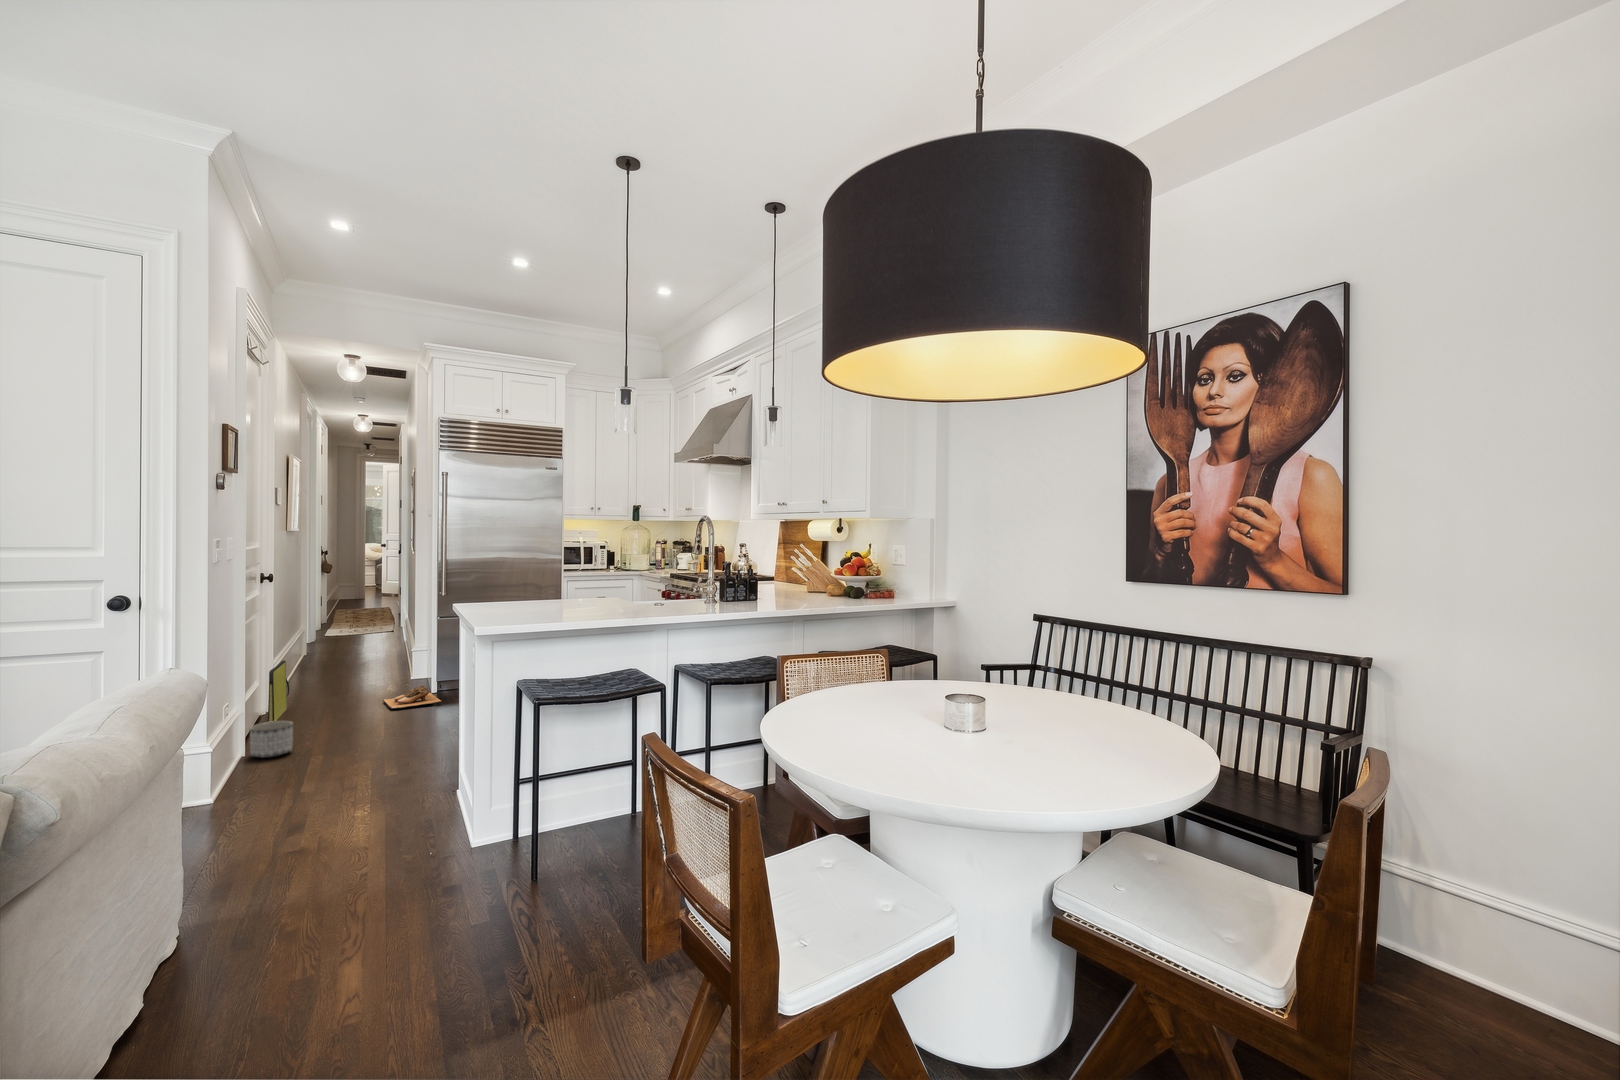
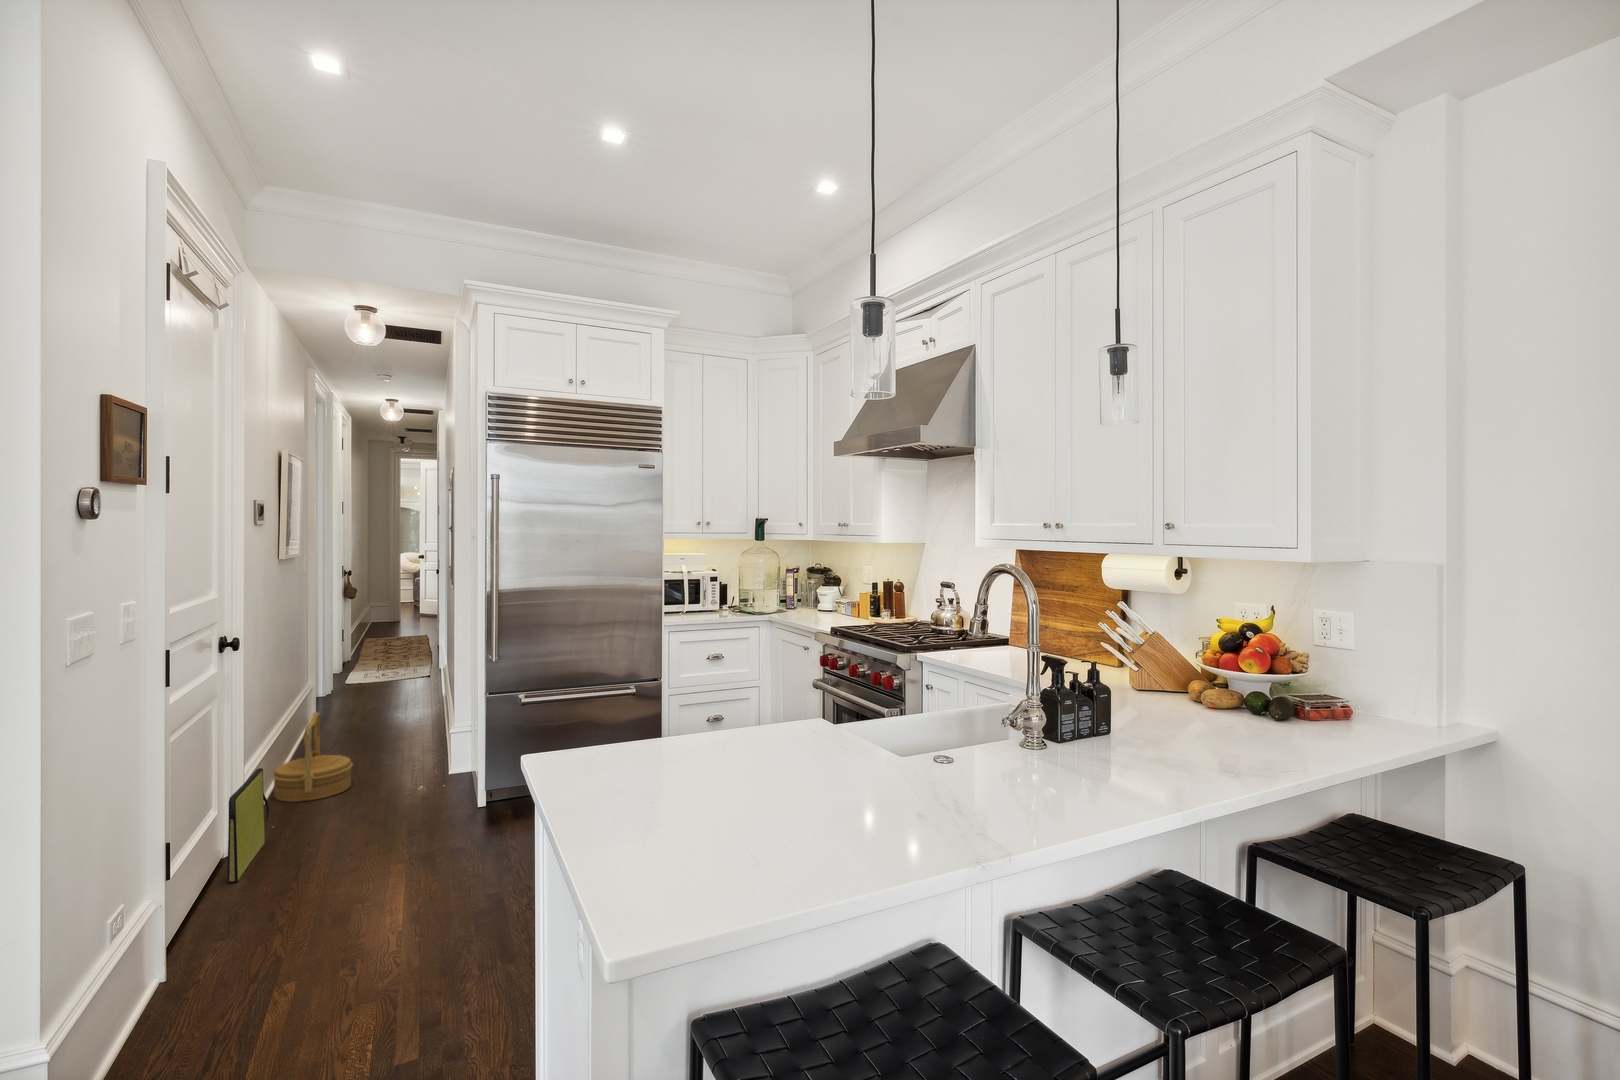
woven basket: none [285,636,342,693] -> present [272,712,353,802]
shoe: present [383,685,442,709] -> none [408,798,494,844]
planter: present [250,721,293,758] -> none [171,912,248,991]

